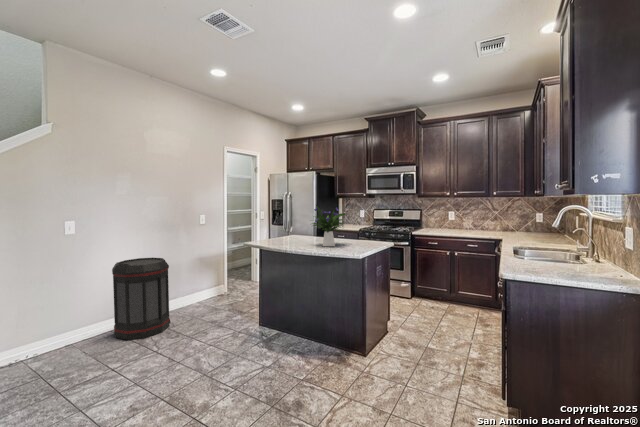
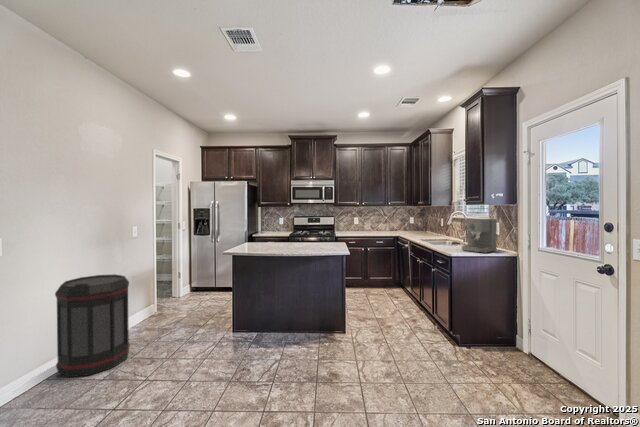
flower arrangement: present [312,205,346,246] -> none [289,212,321,248]
coffee maker: none [548,214,624,276] -> present [462,218,497,253]

